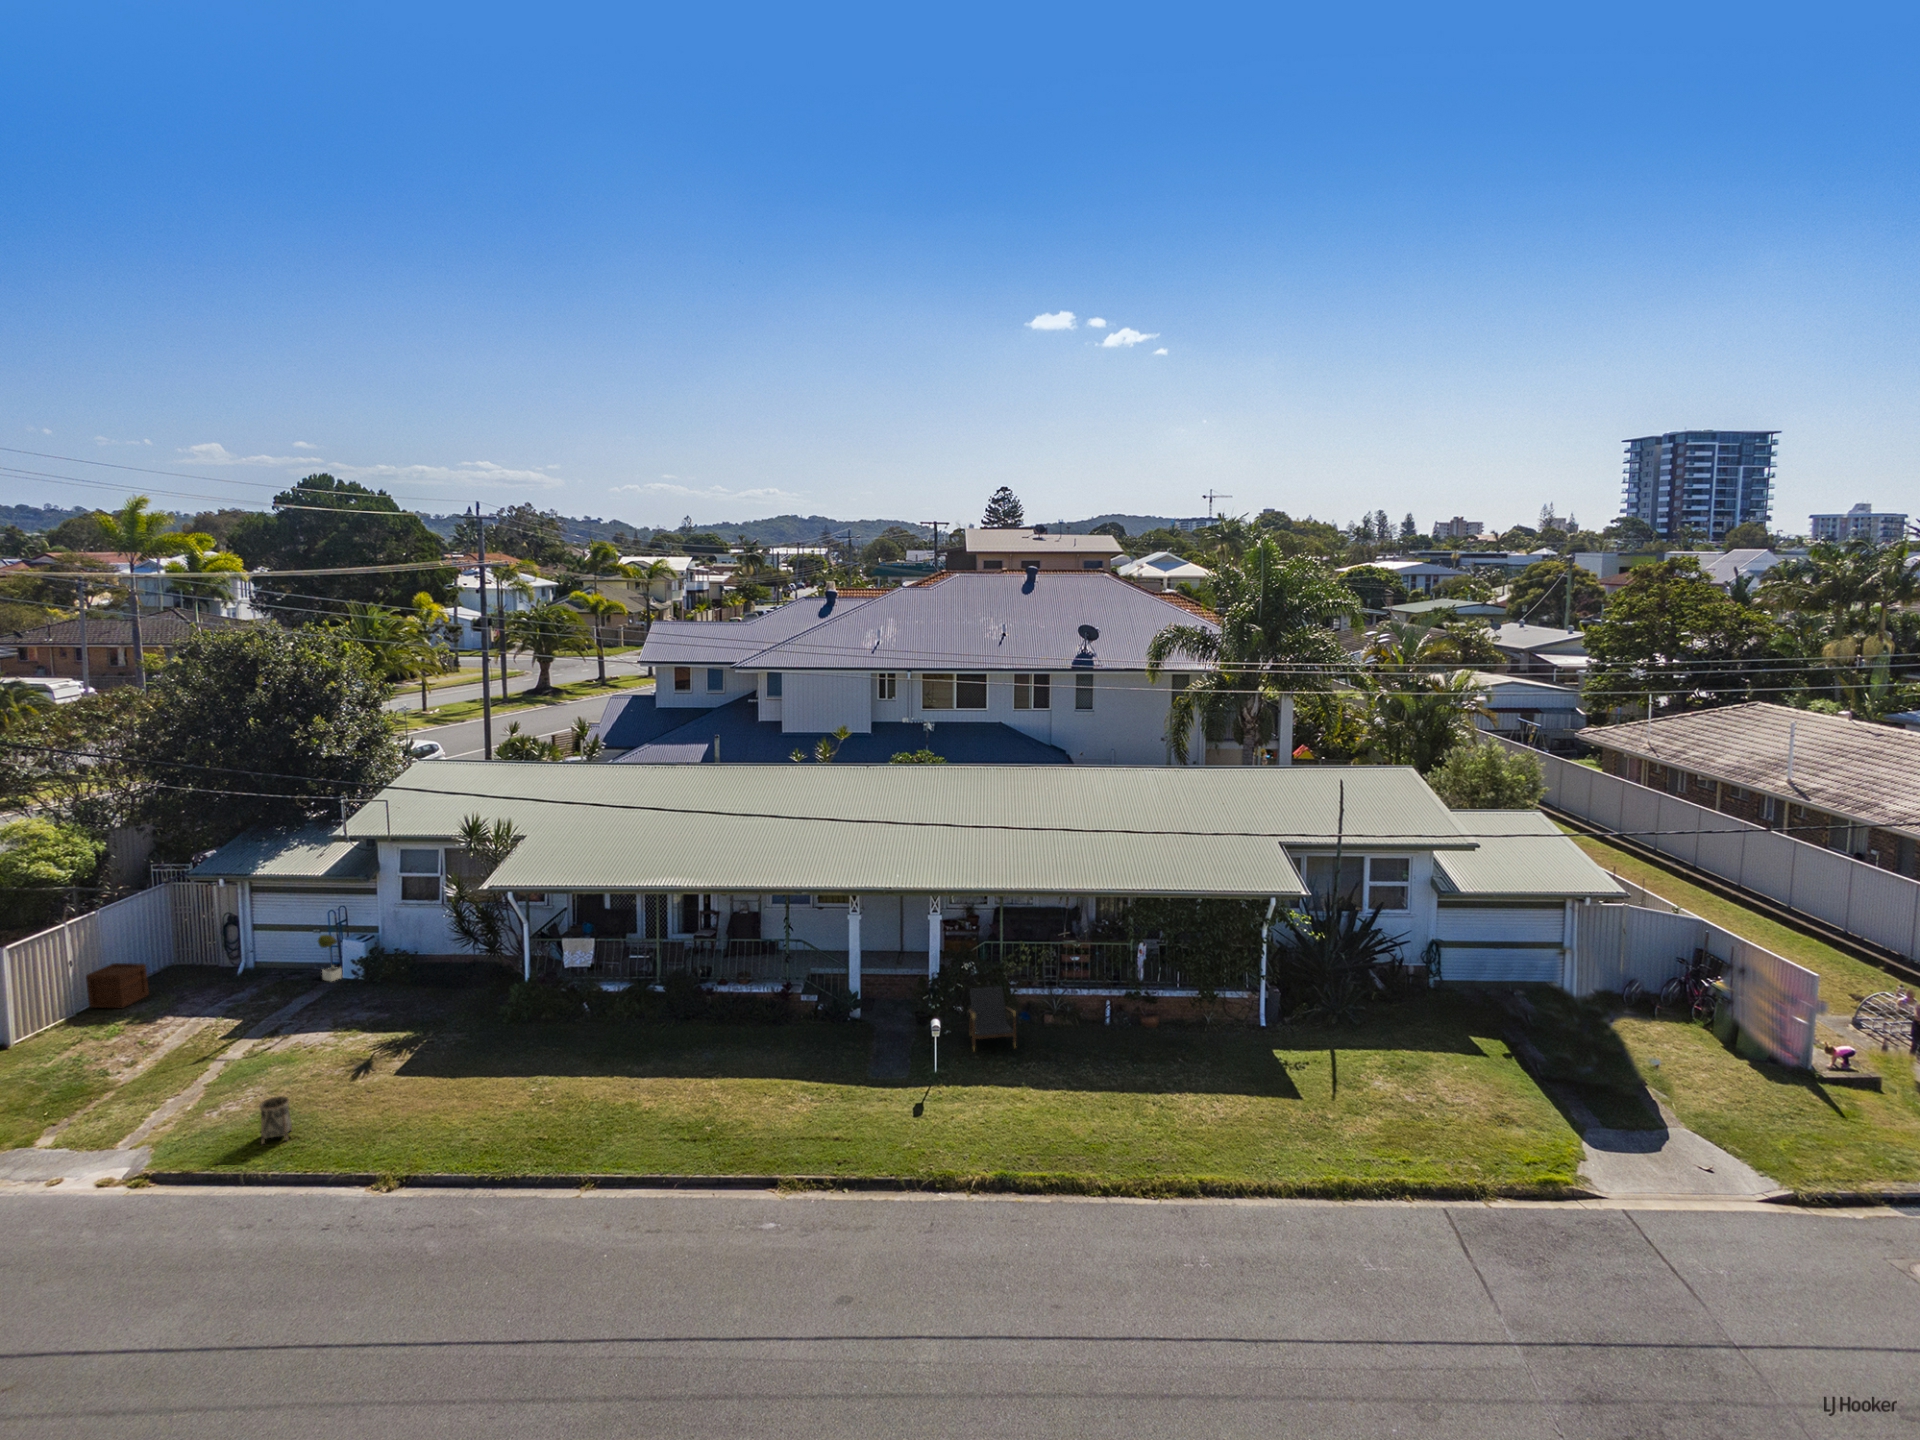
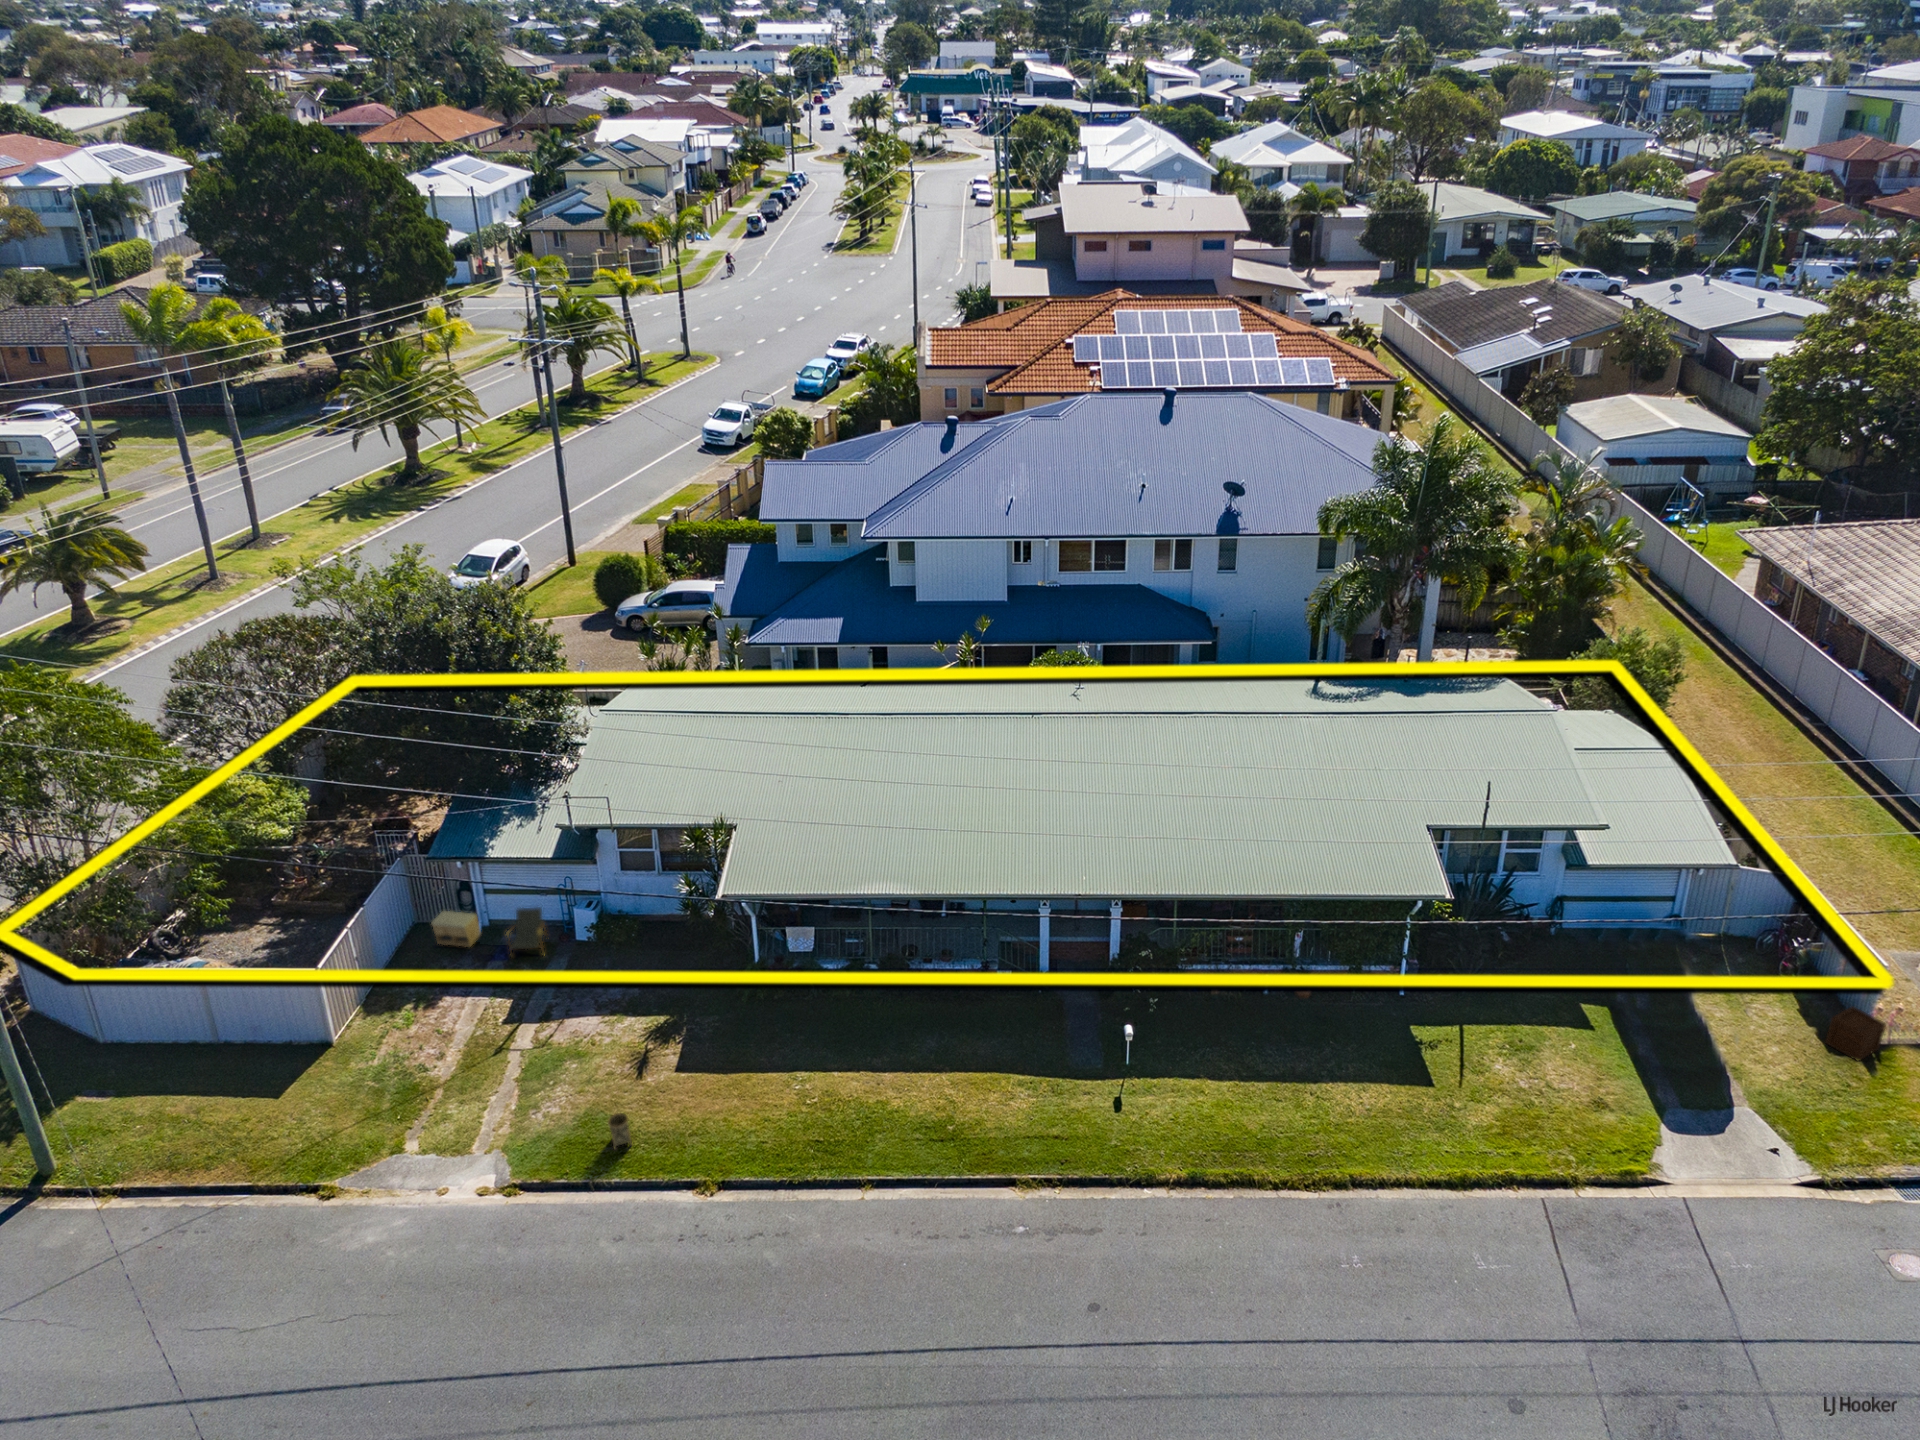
potted tree: present [318,935,342,982] -> none [562,912,587,951]
storage bench: none [166,936,226,977] -> present [432,911,481,947]
wooden crate: present [86,963,149,1008] -> present [1826,1007,1886,1061]
lounge chair: present [969,987,1016,1050] -> present [509,908,547,955]

